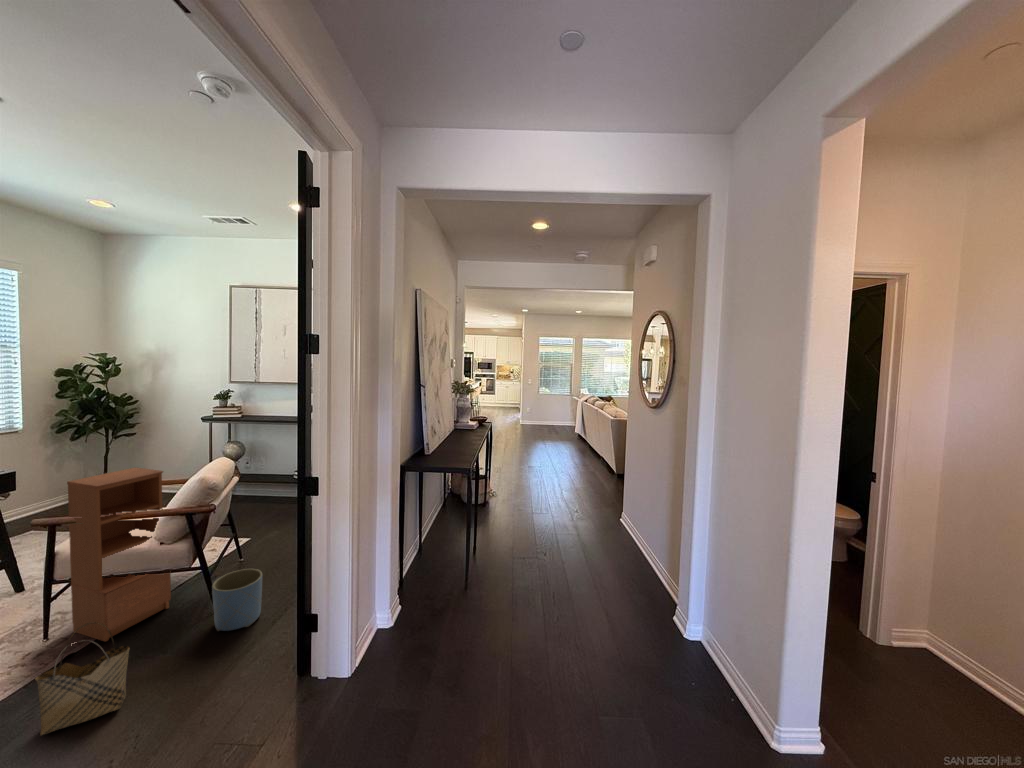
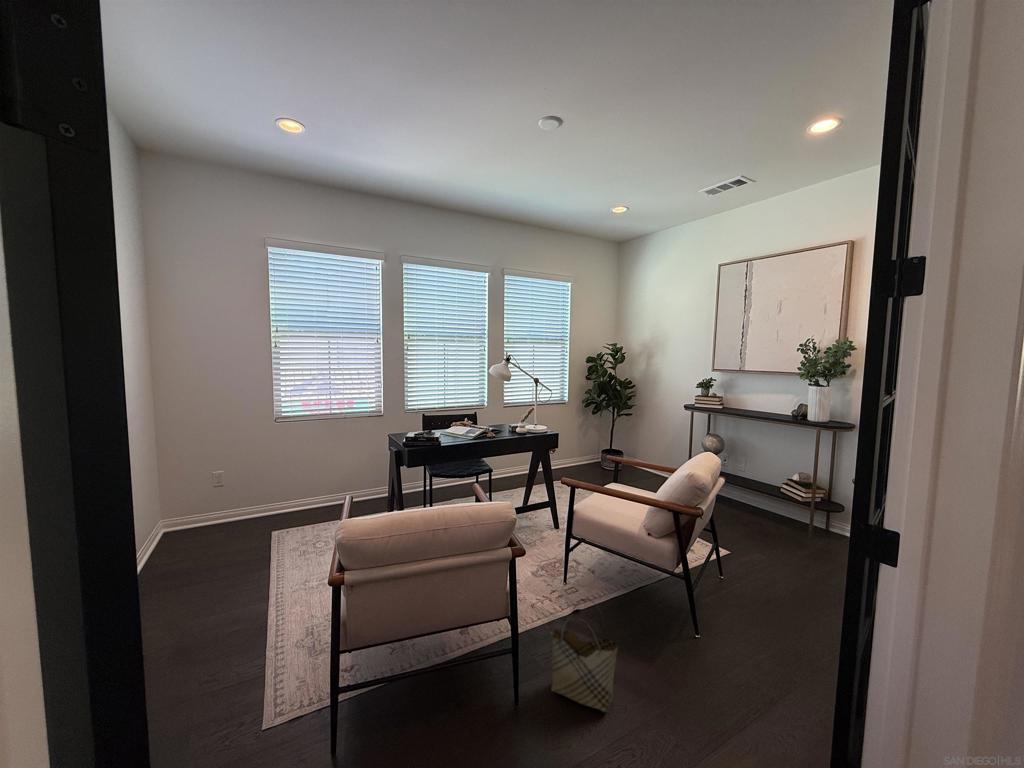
bookcase: present [67,467,171,641] -> none [582,446,655,613]
planter: present [212,569,262,631] -> none [697,601,759,692]

